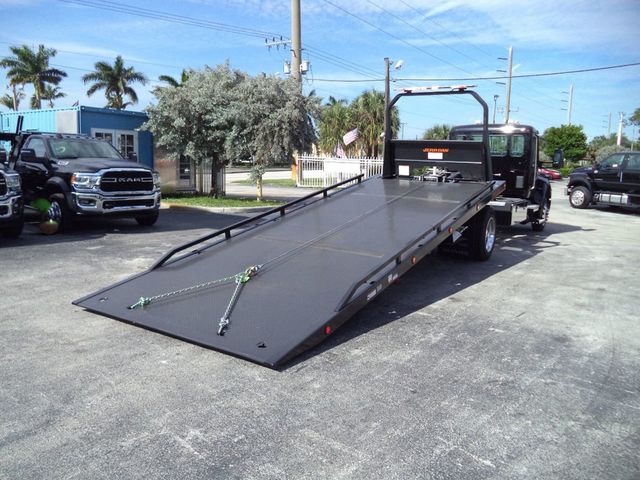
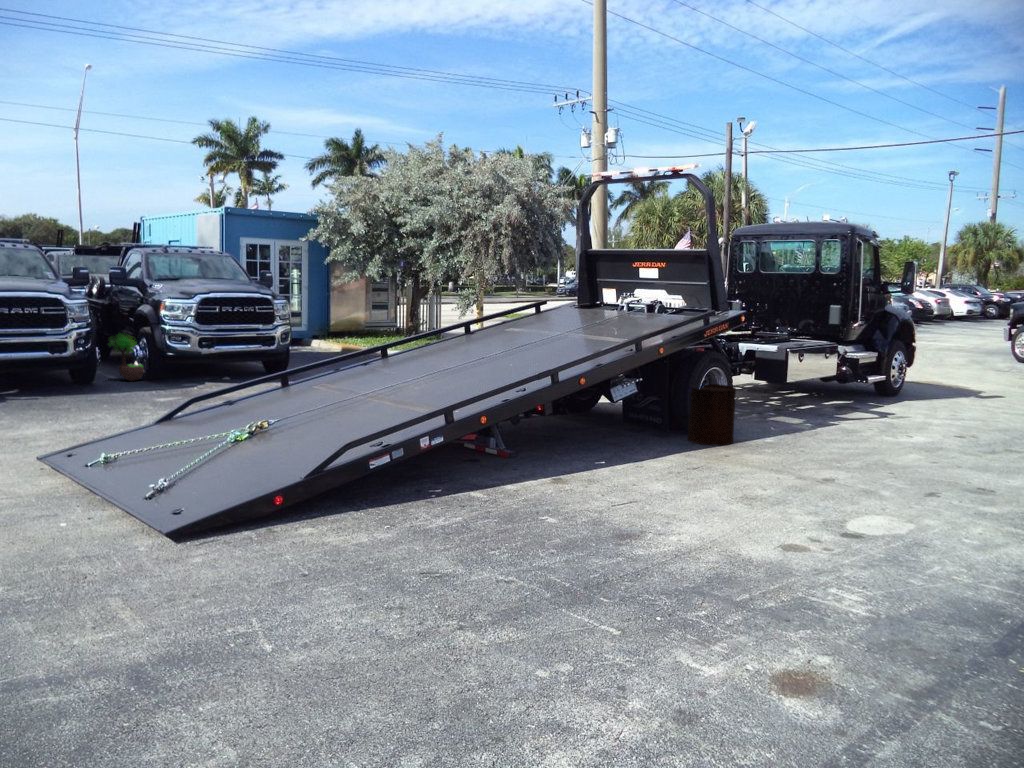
trash can: none [491,228,524,268] -> present [688,384,736,445]

